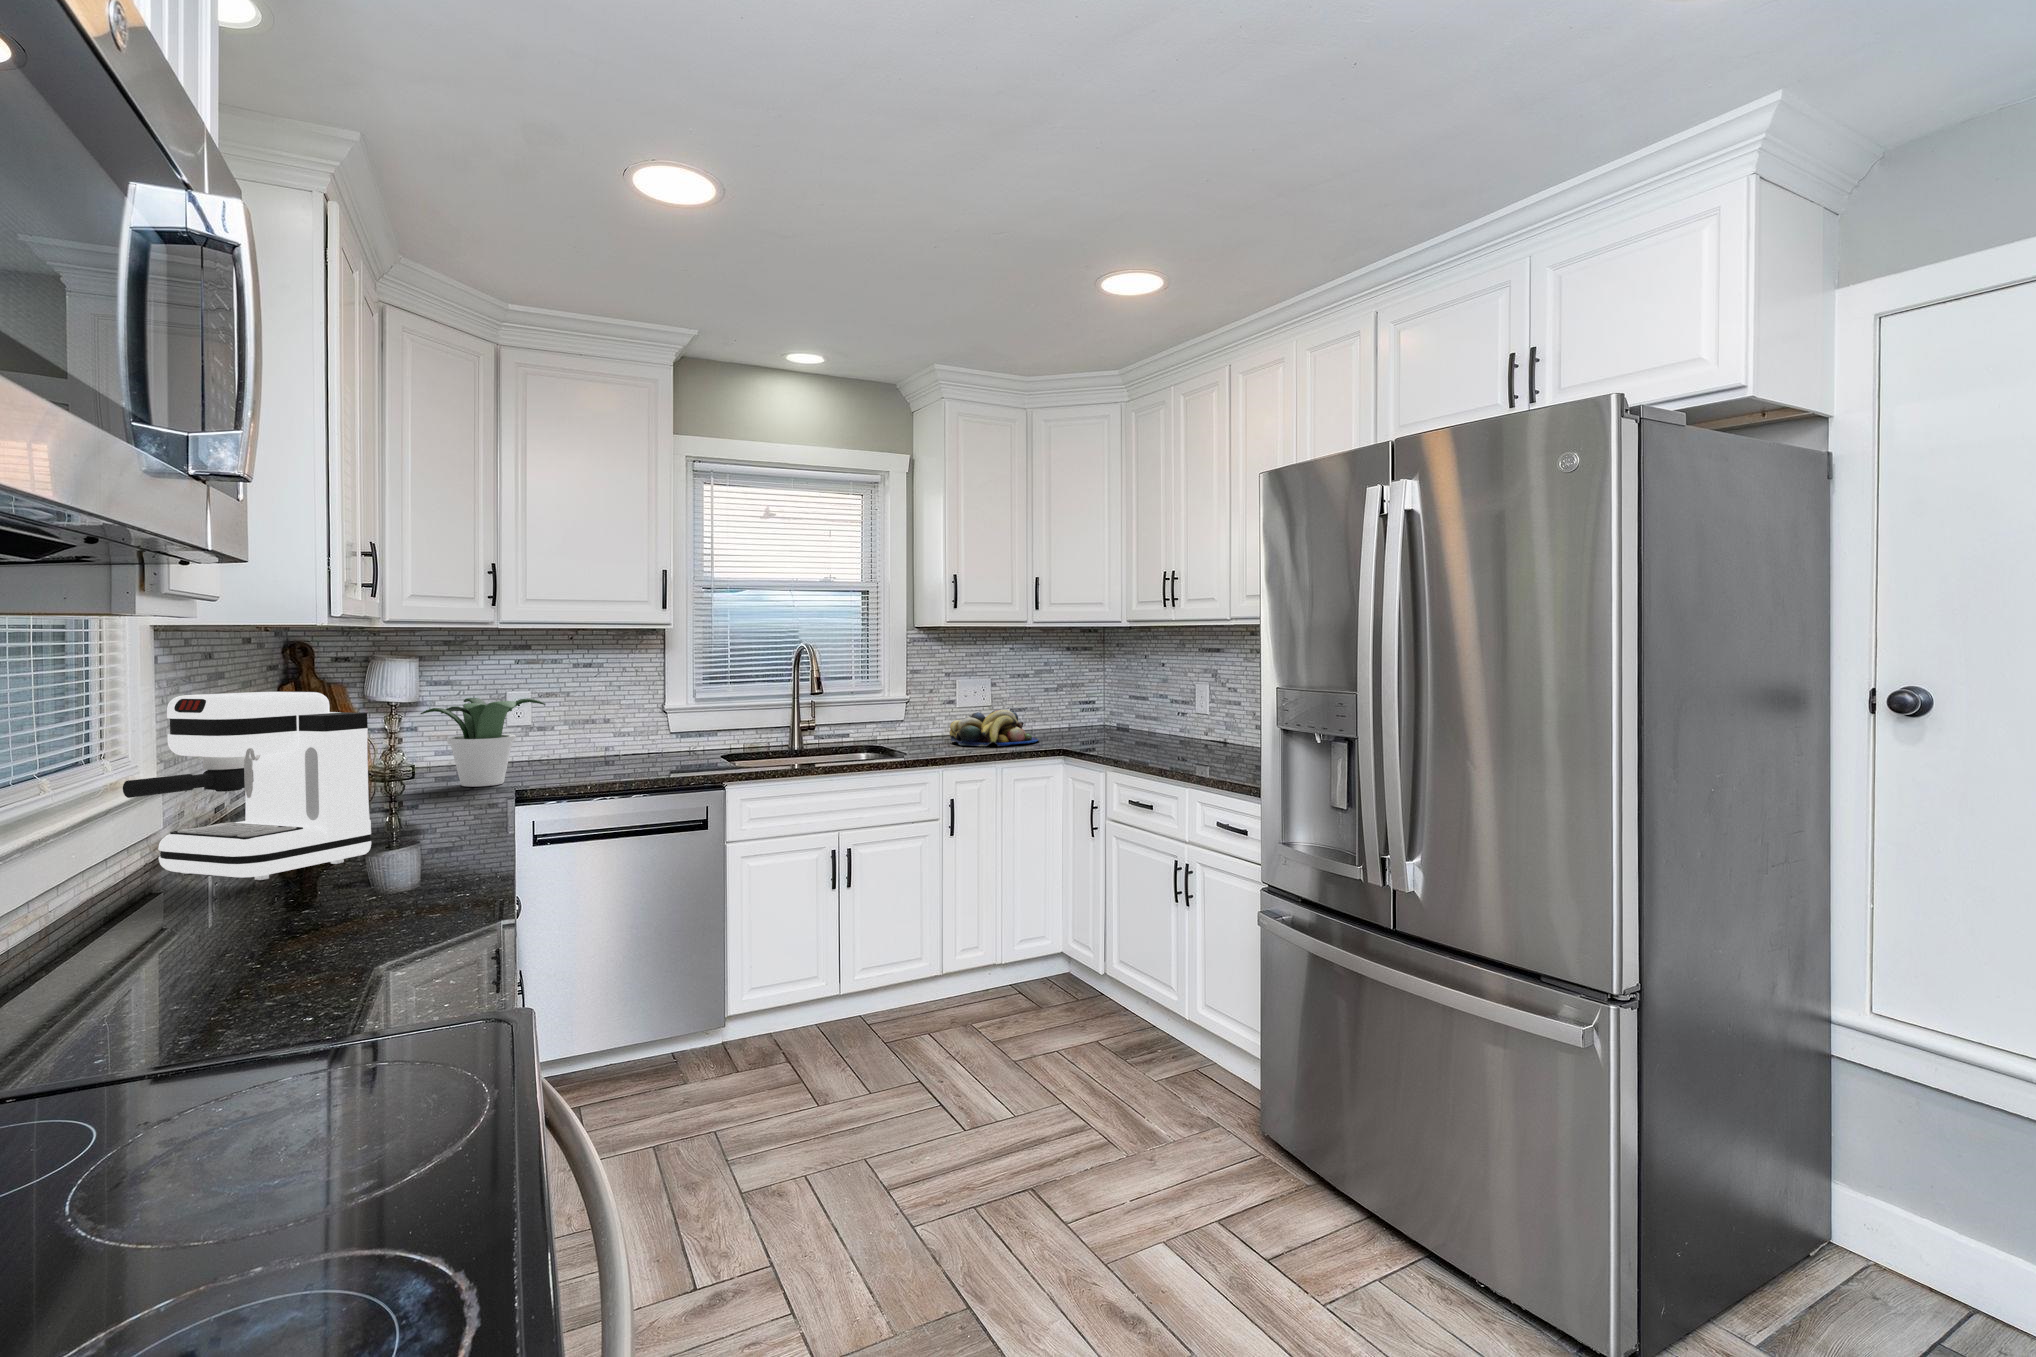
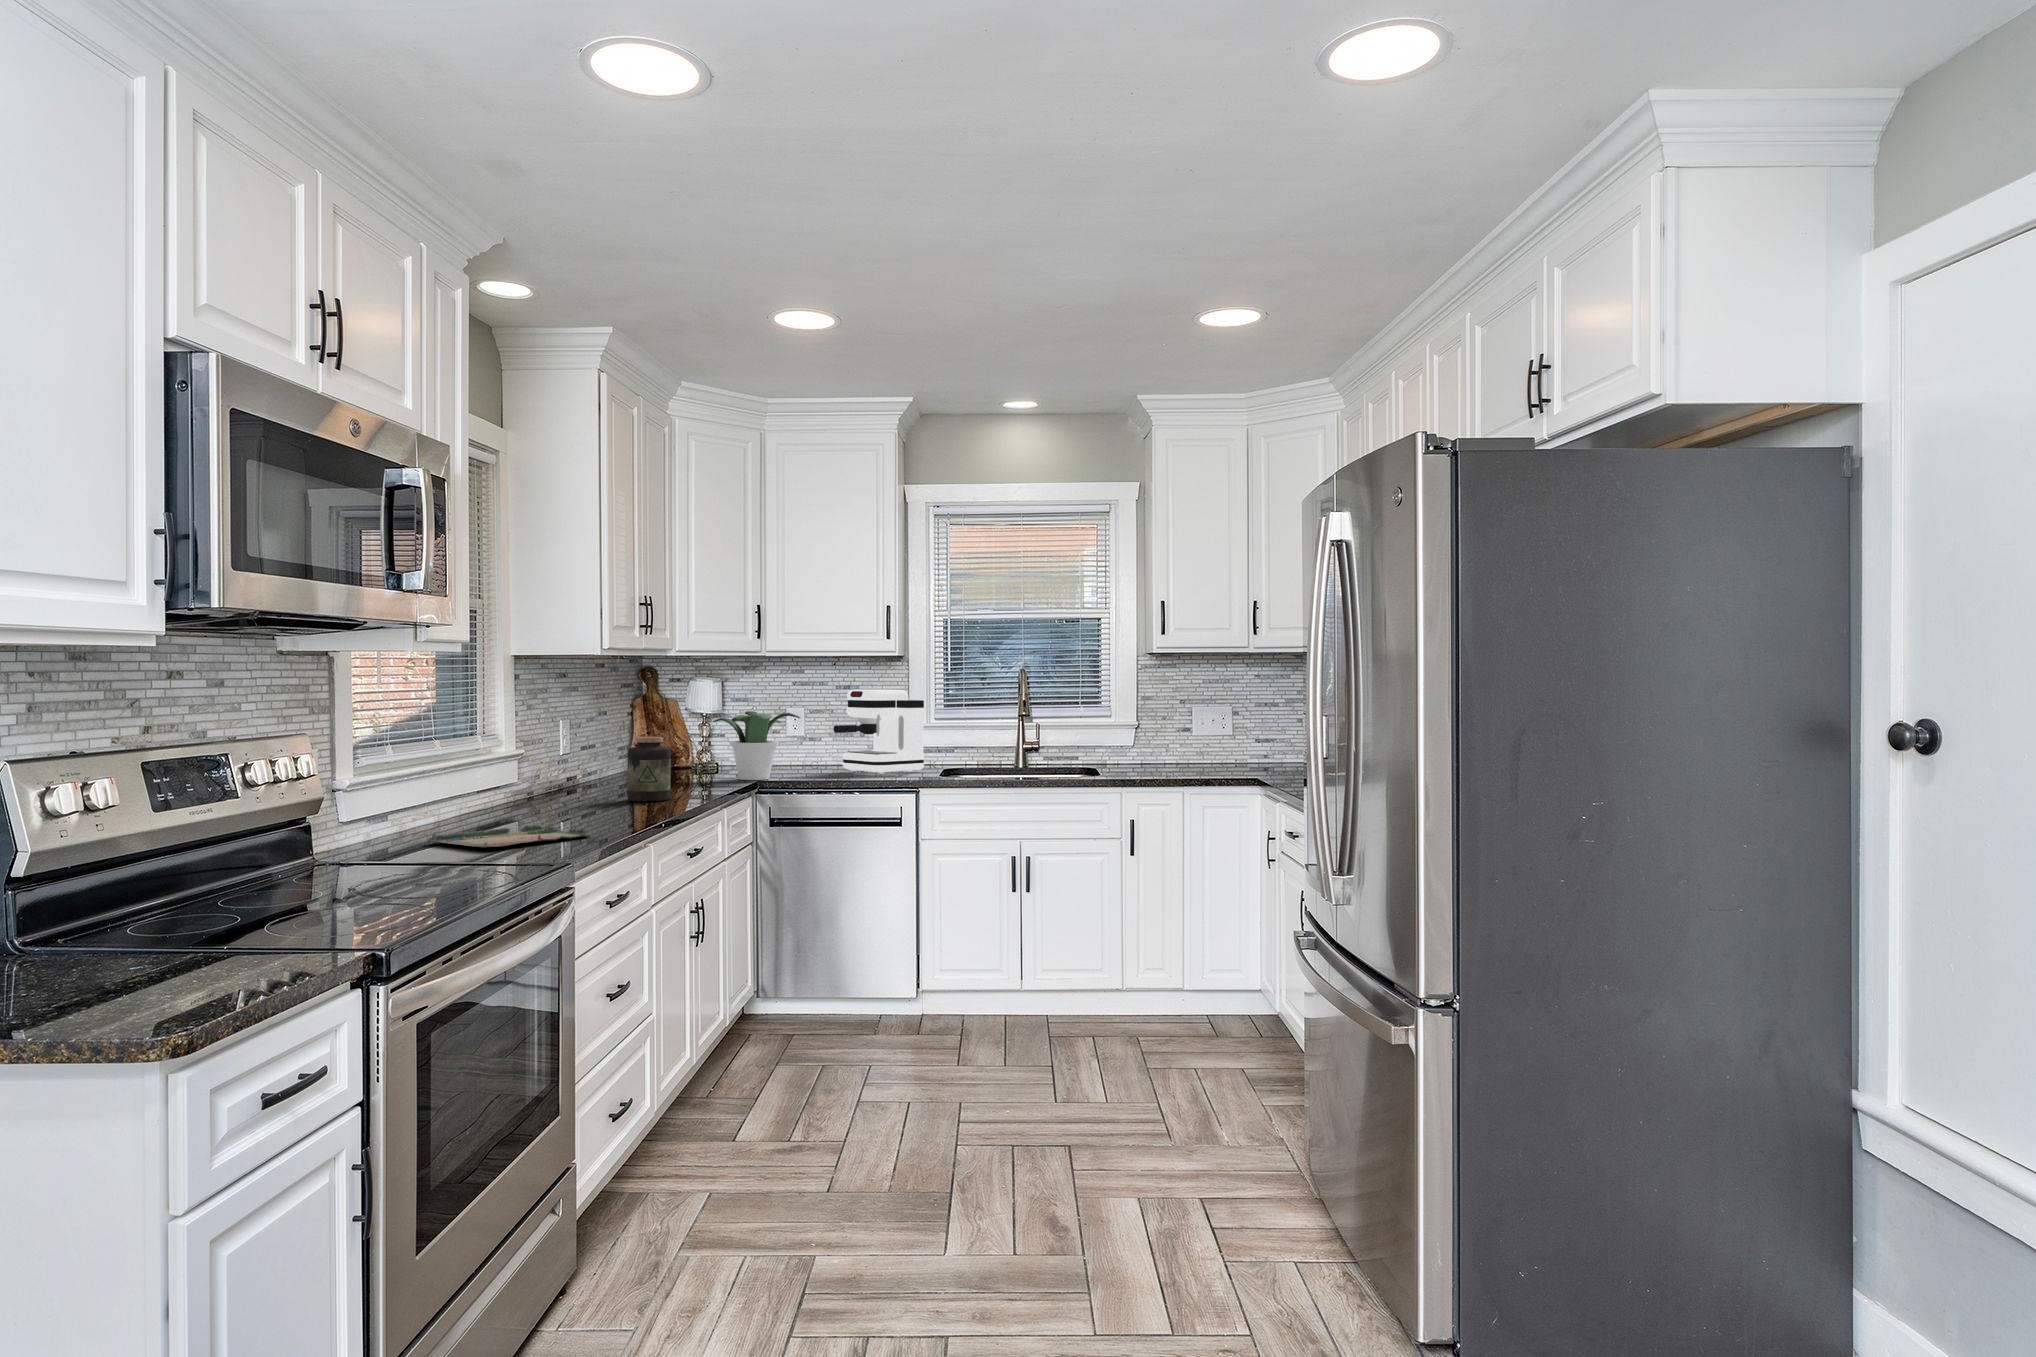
coffee maker: present [123,692,371,880] -> present [834,690,924,774]
fruit bowl: present [949,710,1038,746] -> none [1172,739,1261,774]
jar: none [353,740,422,835] -> present [627,737,671,802]
tray: none [103,890,428,970] -> present [427,823,591,848]

